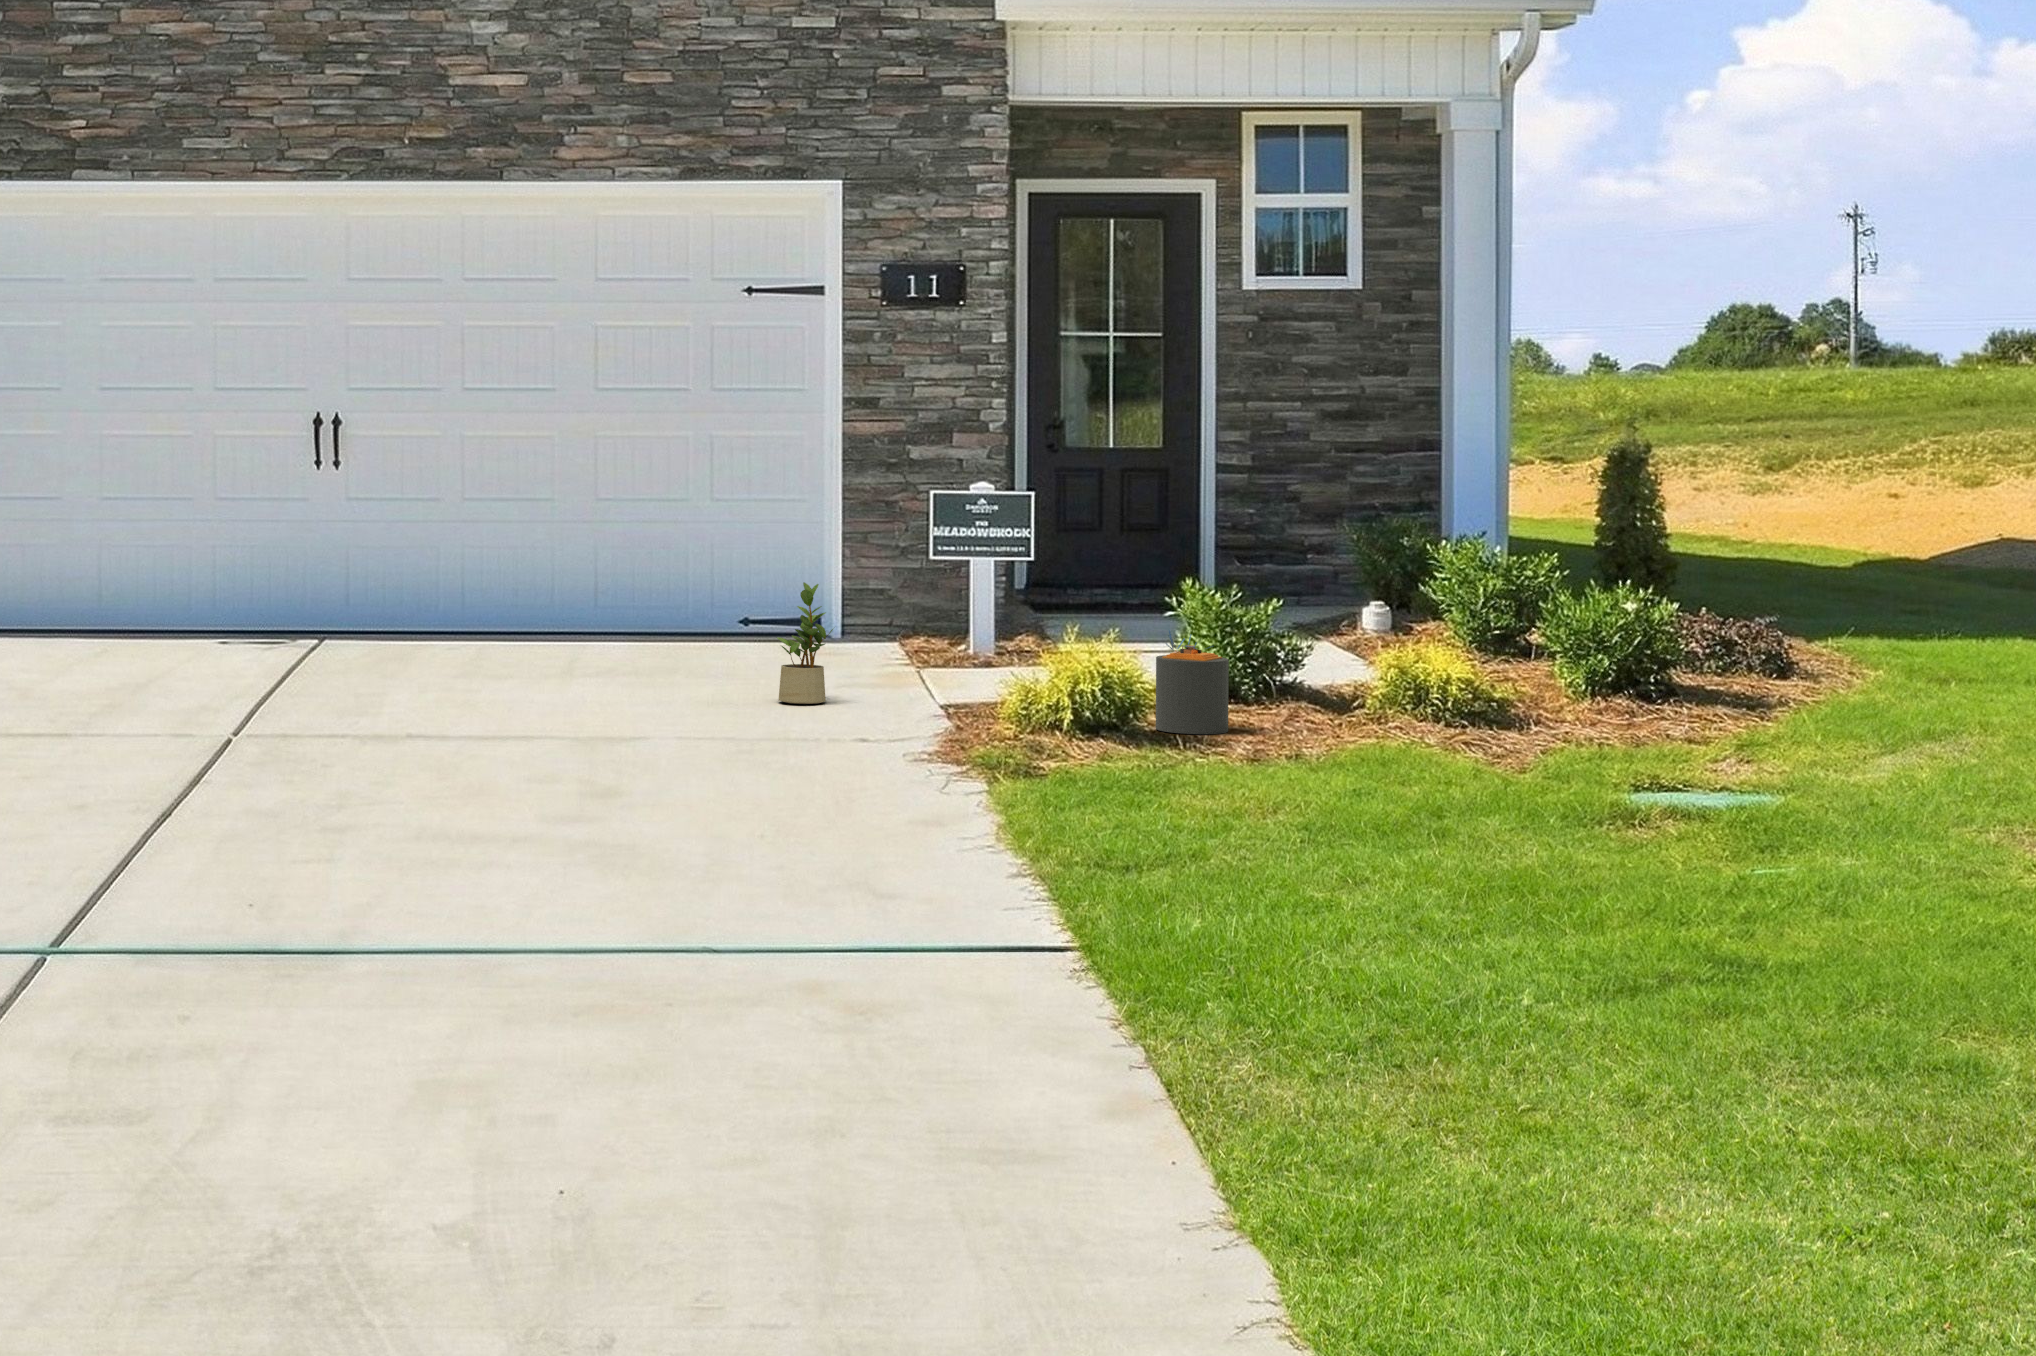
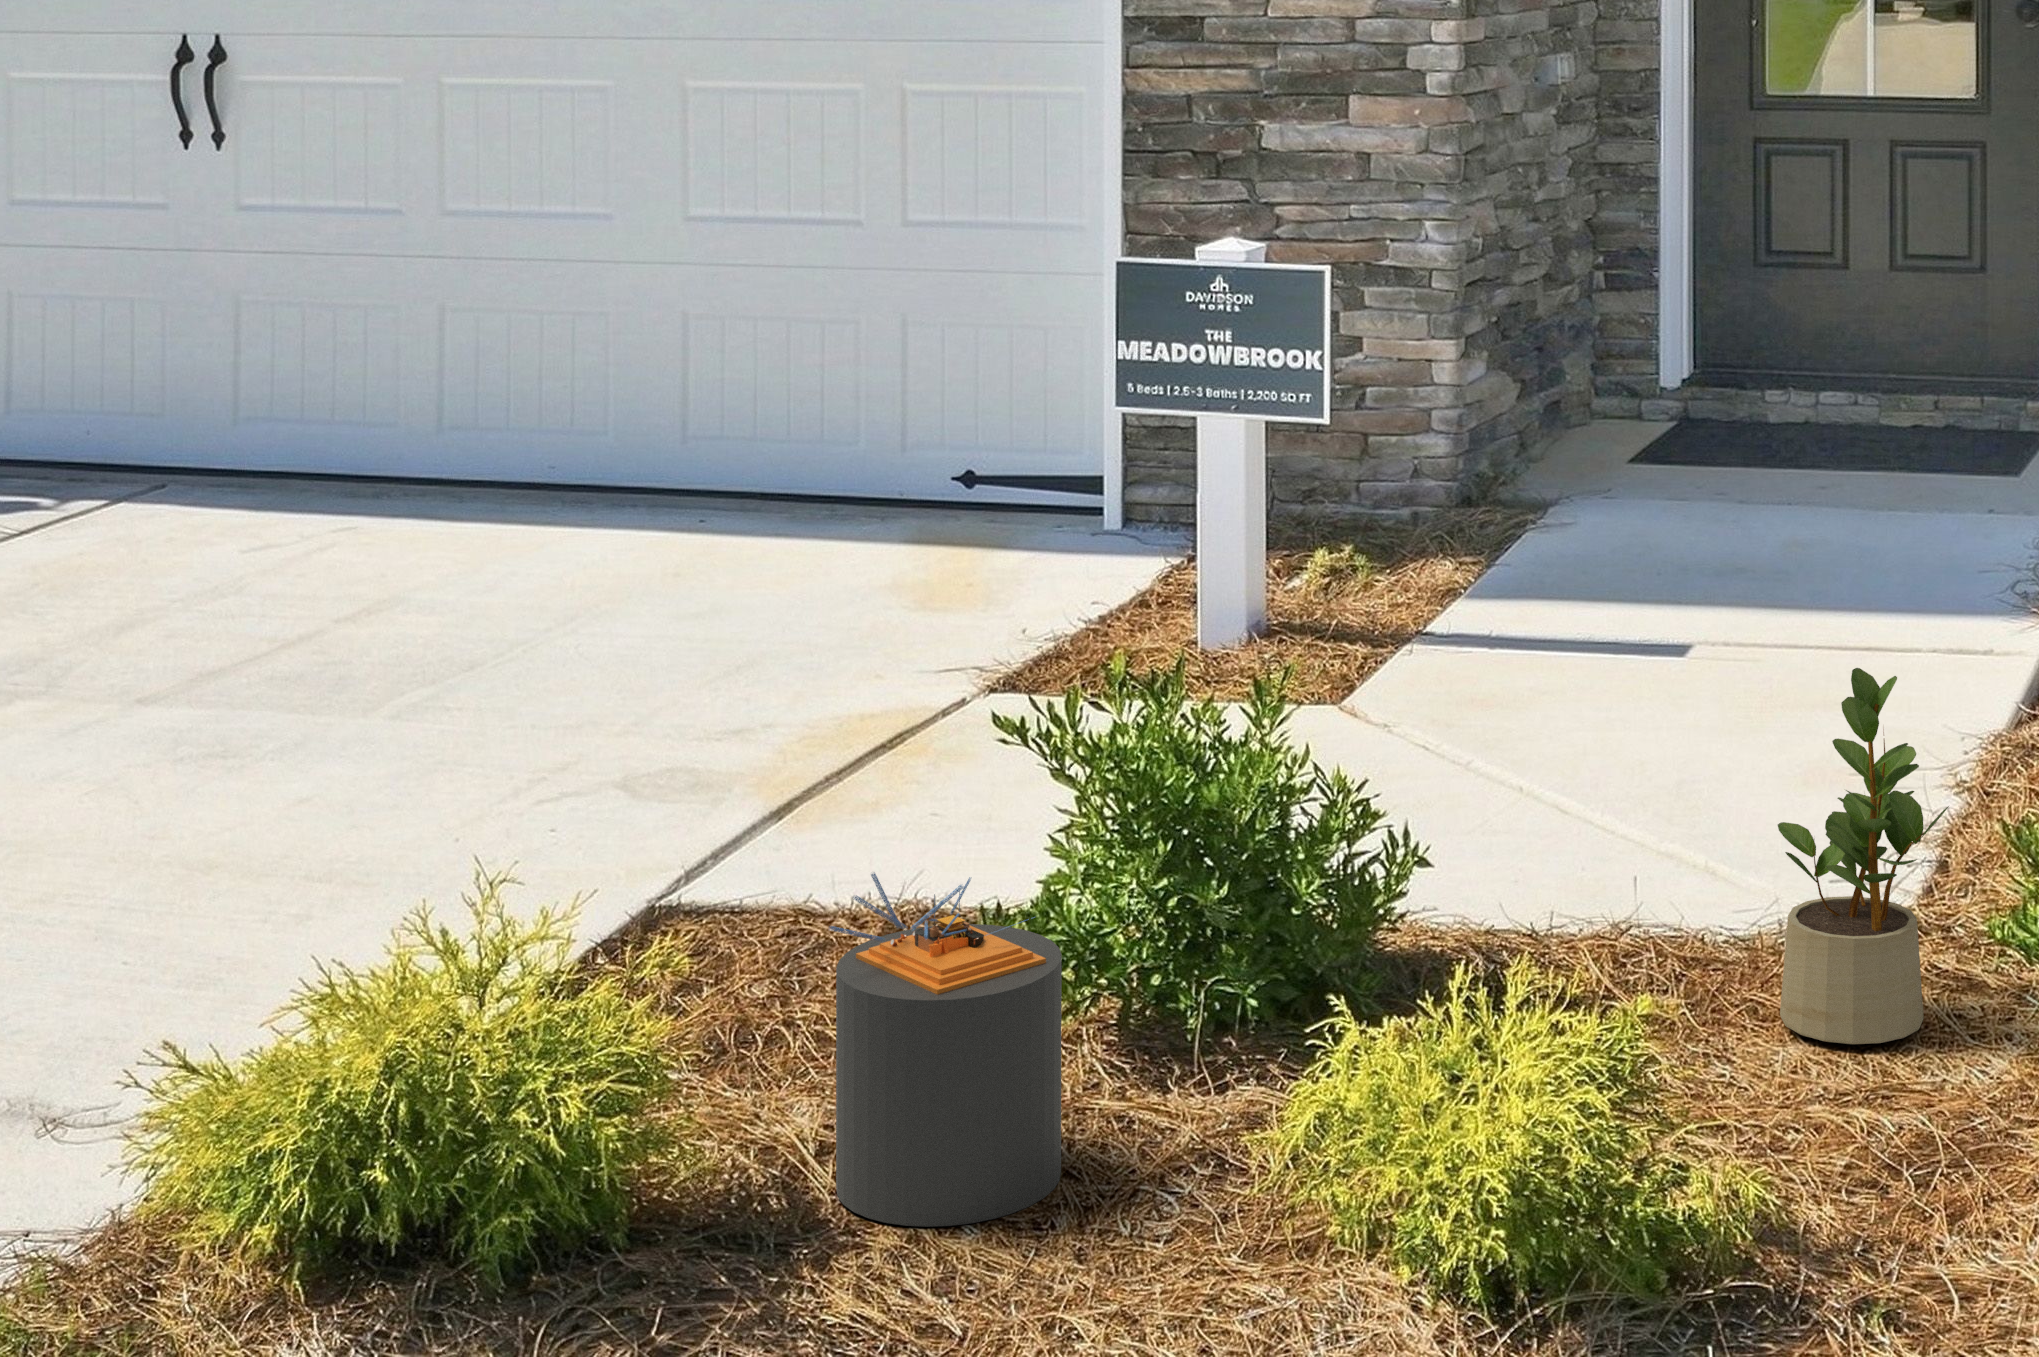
potted plant: present [777,582,833,704] -> present [1778,668,1949,1044]

